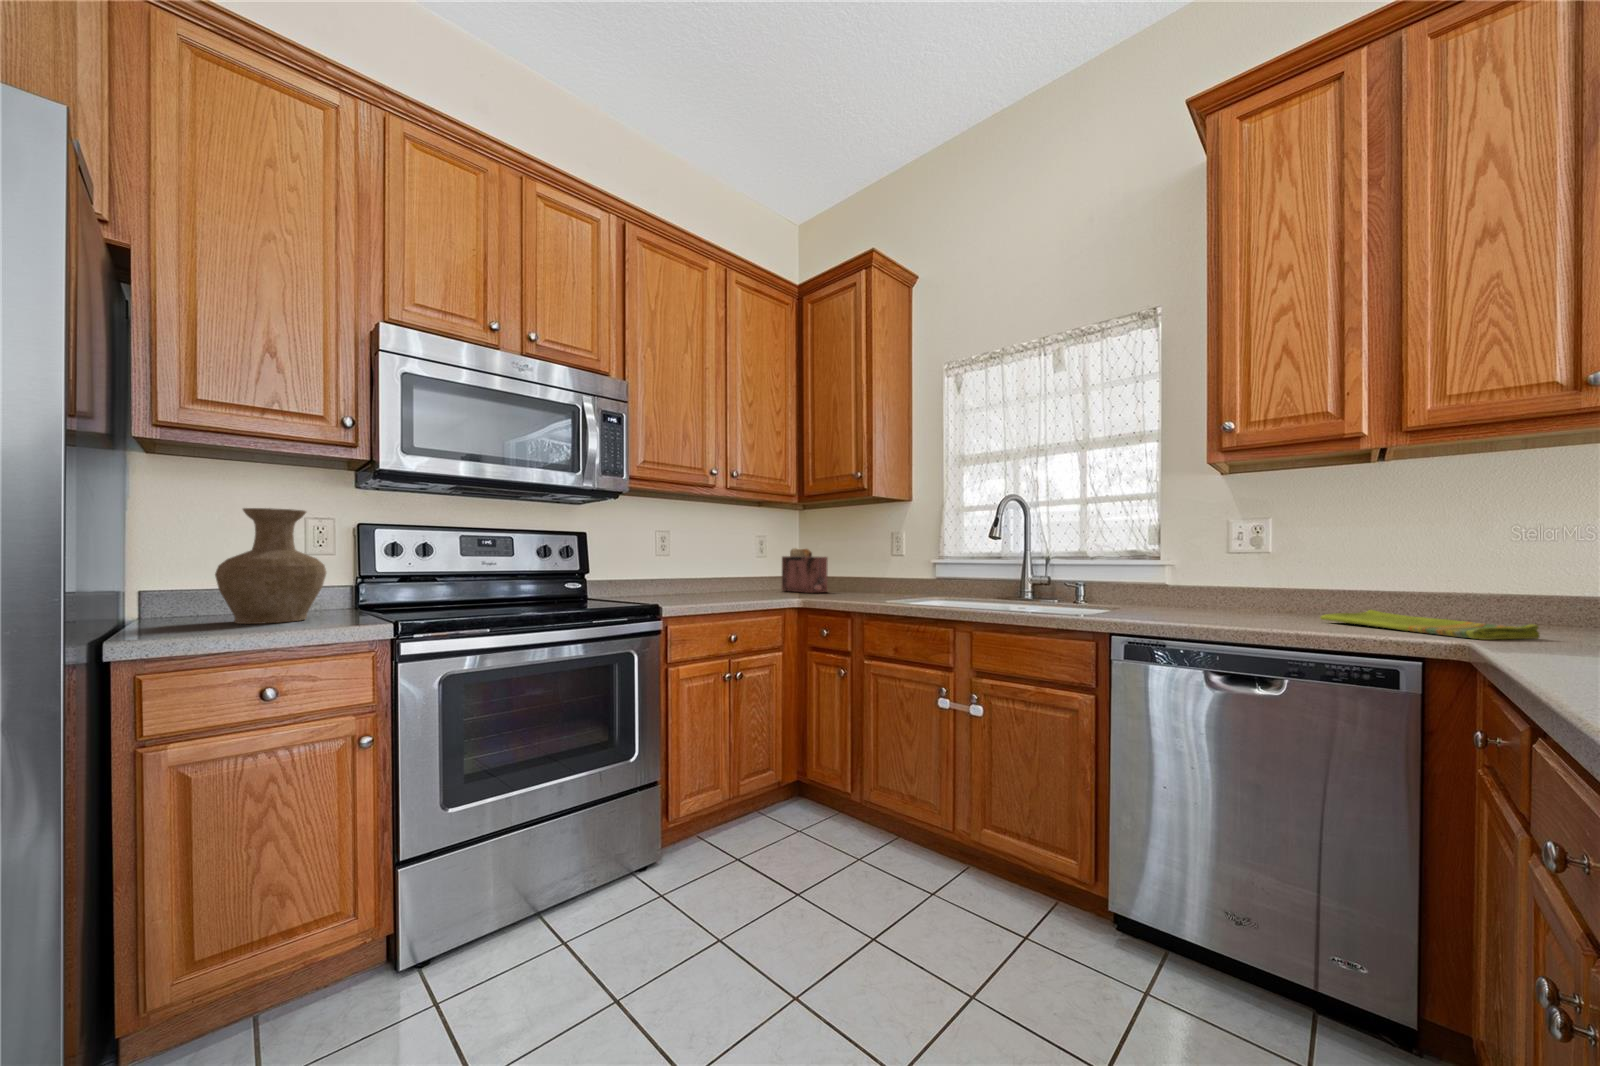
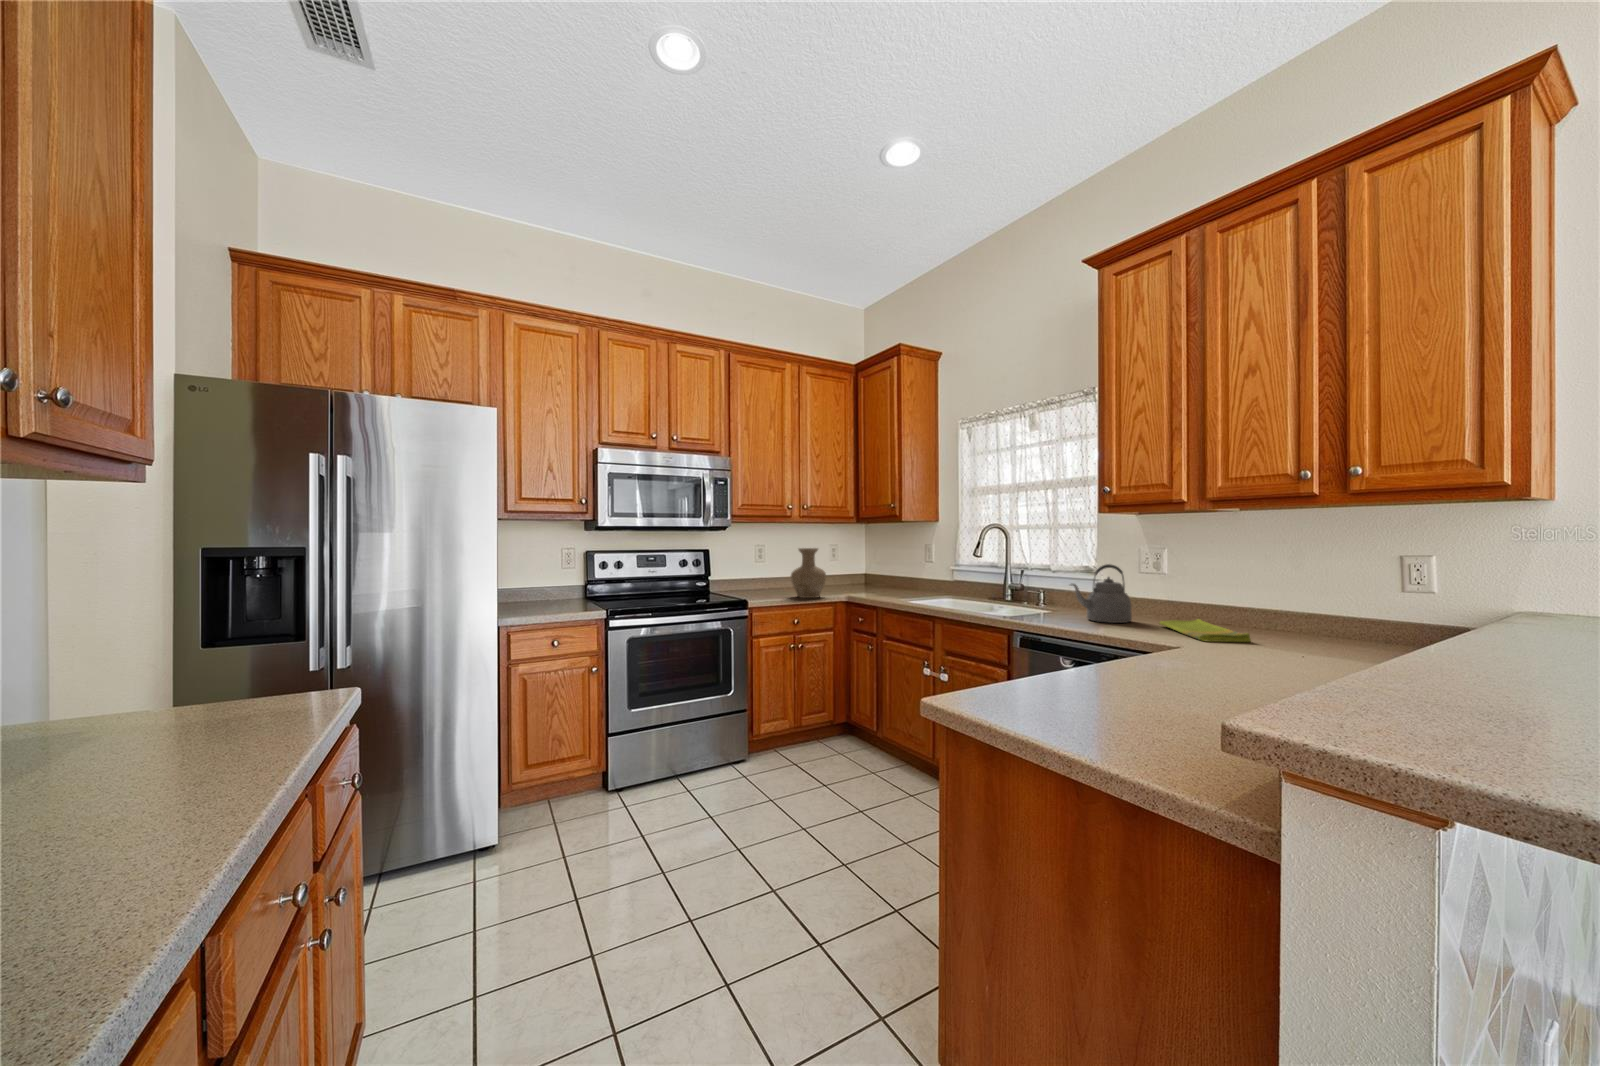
vase: present [215,508,326,624] -> present [791,548,826,598]
kettle: none [1183,536,1268,620] -> present [1071,564,1132,623]
toaster: present [782,548,828,593] -> none [853,556,885,590]

